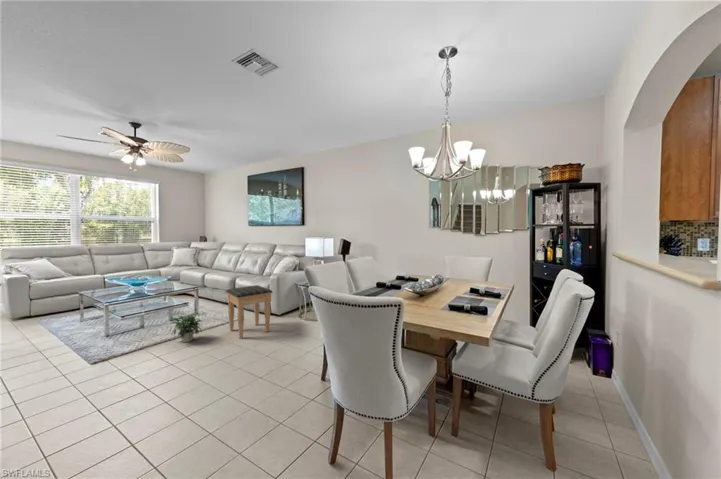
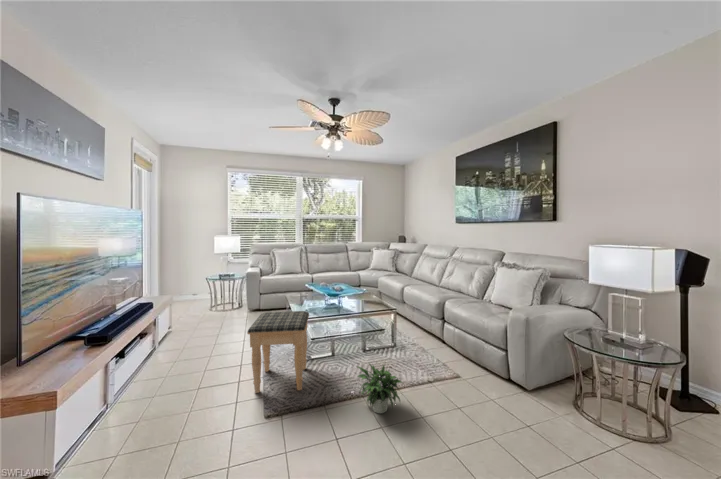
footstool: present [226,285,272,338] -> present [247,311,309,393]

